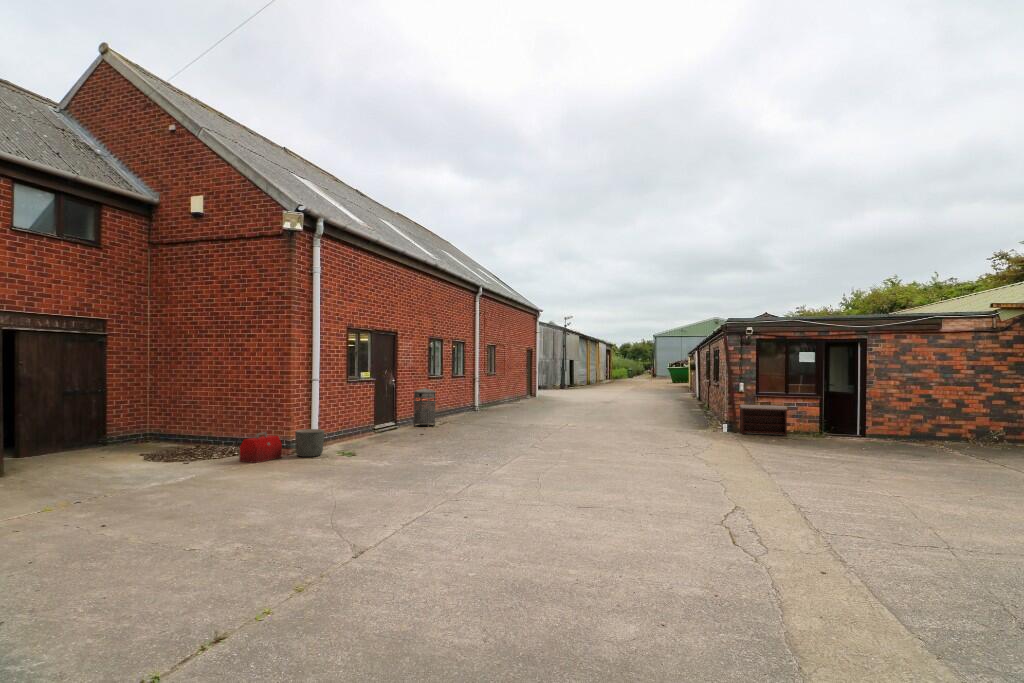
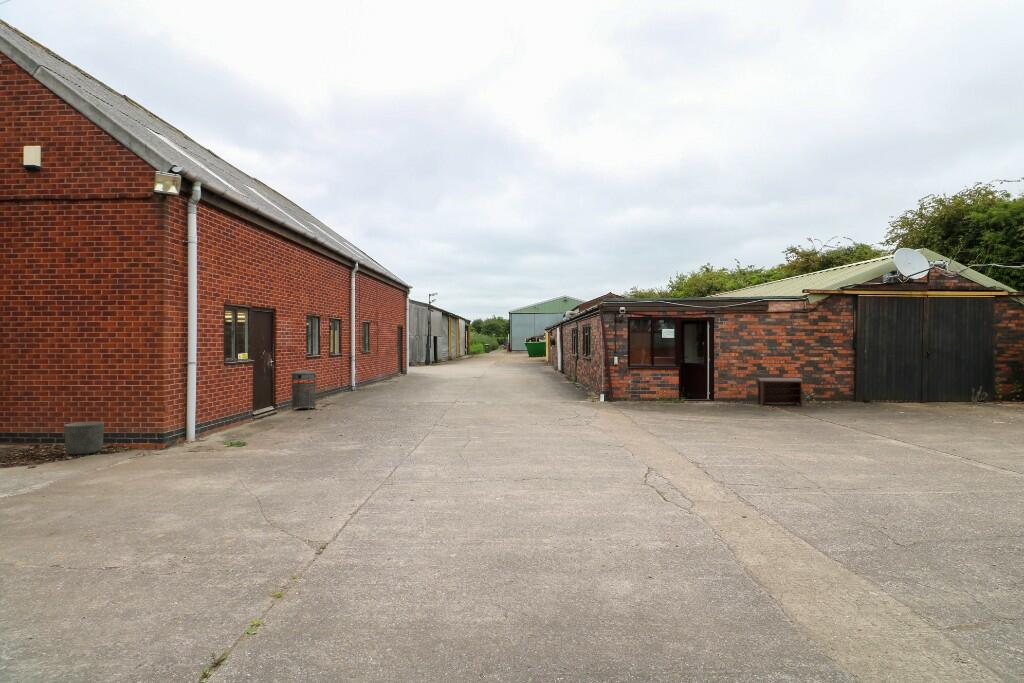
bench: present [738,405,788,436] -> present [756,378,803,405]
planter: present [295,429,324,457] -> present [64,421,104,455]
toolbox: present [239,432,282,463] -> none [108,423,159,458]

